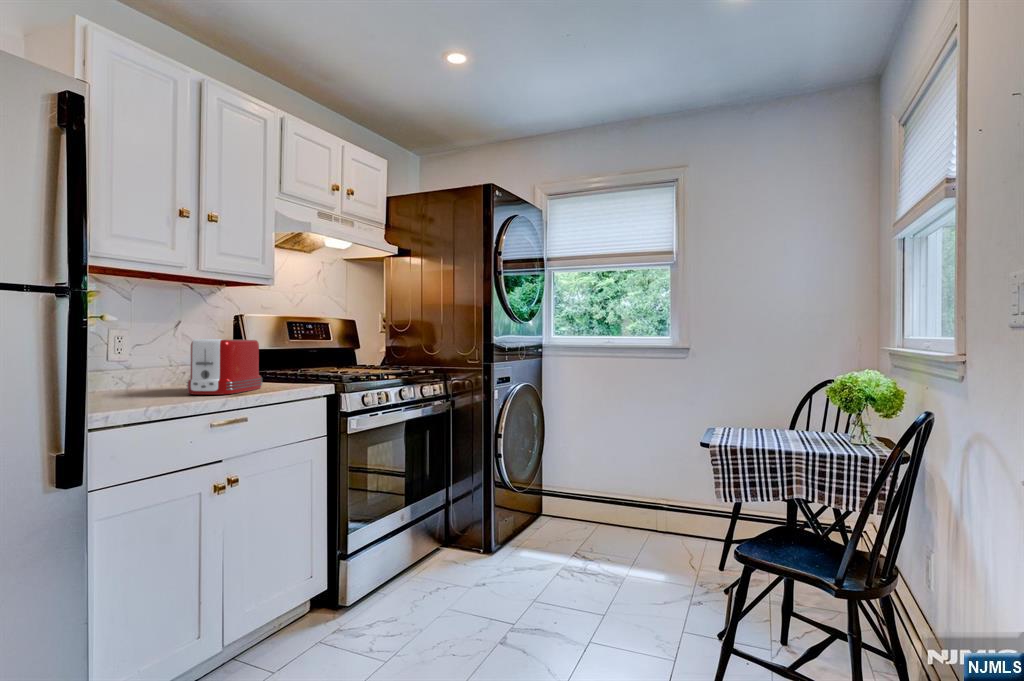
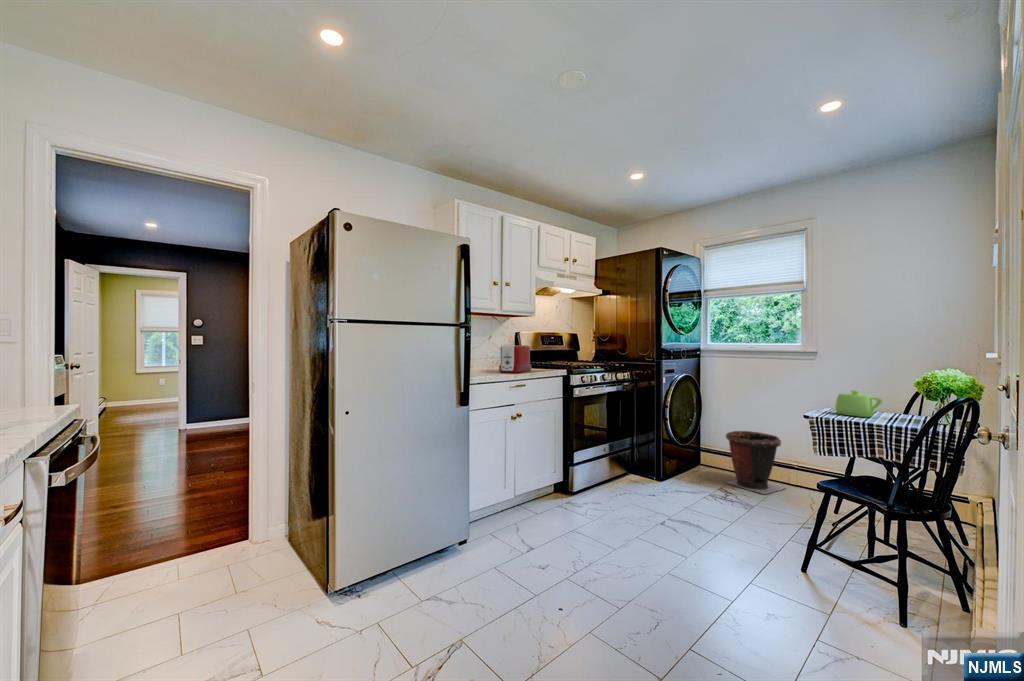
teapot: none [736,401,793,440] -> present [835,390,882,417]
waste bin: none [578,461,654,552] -> present [726,431,785,494]

